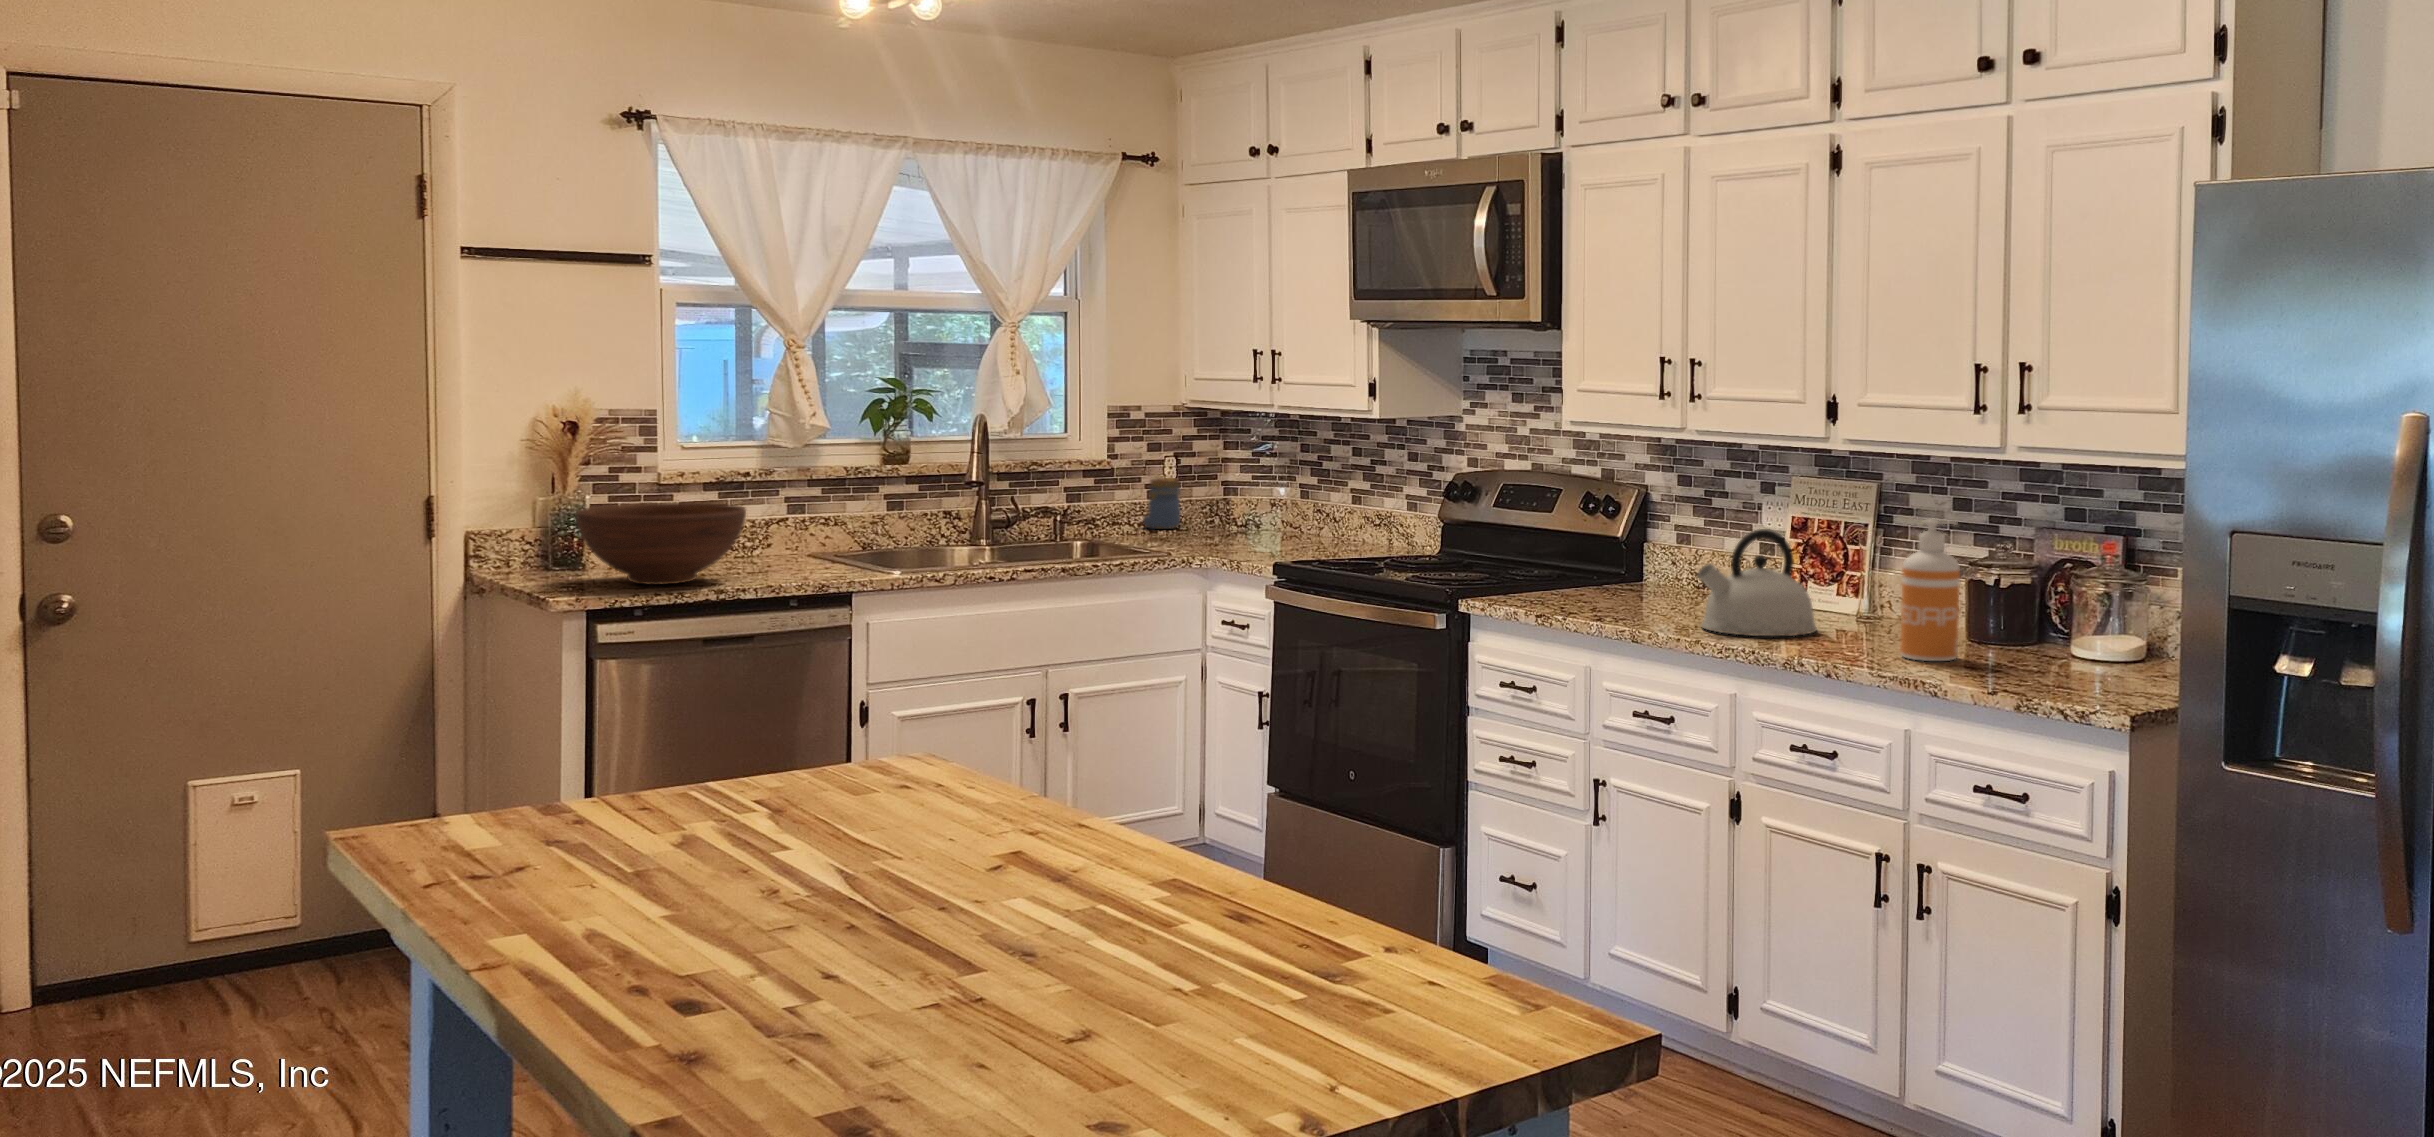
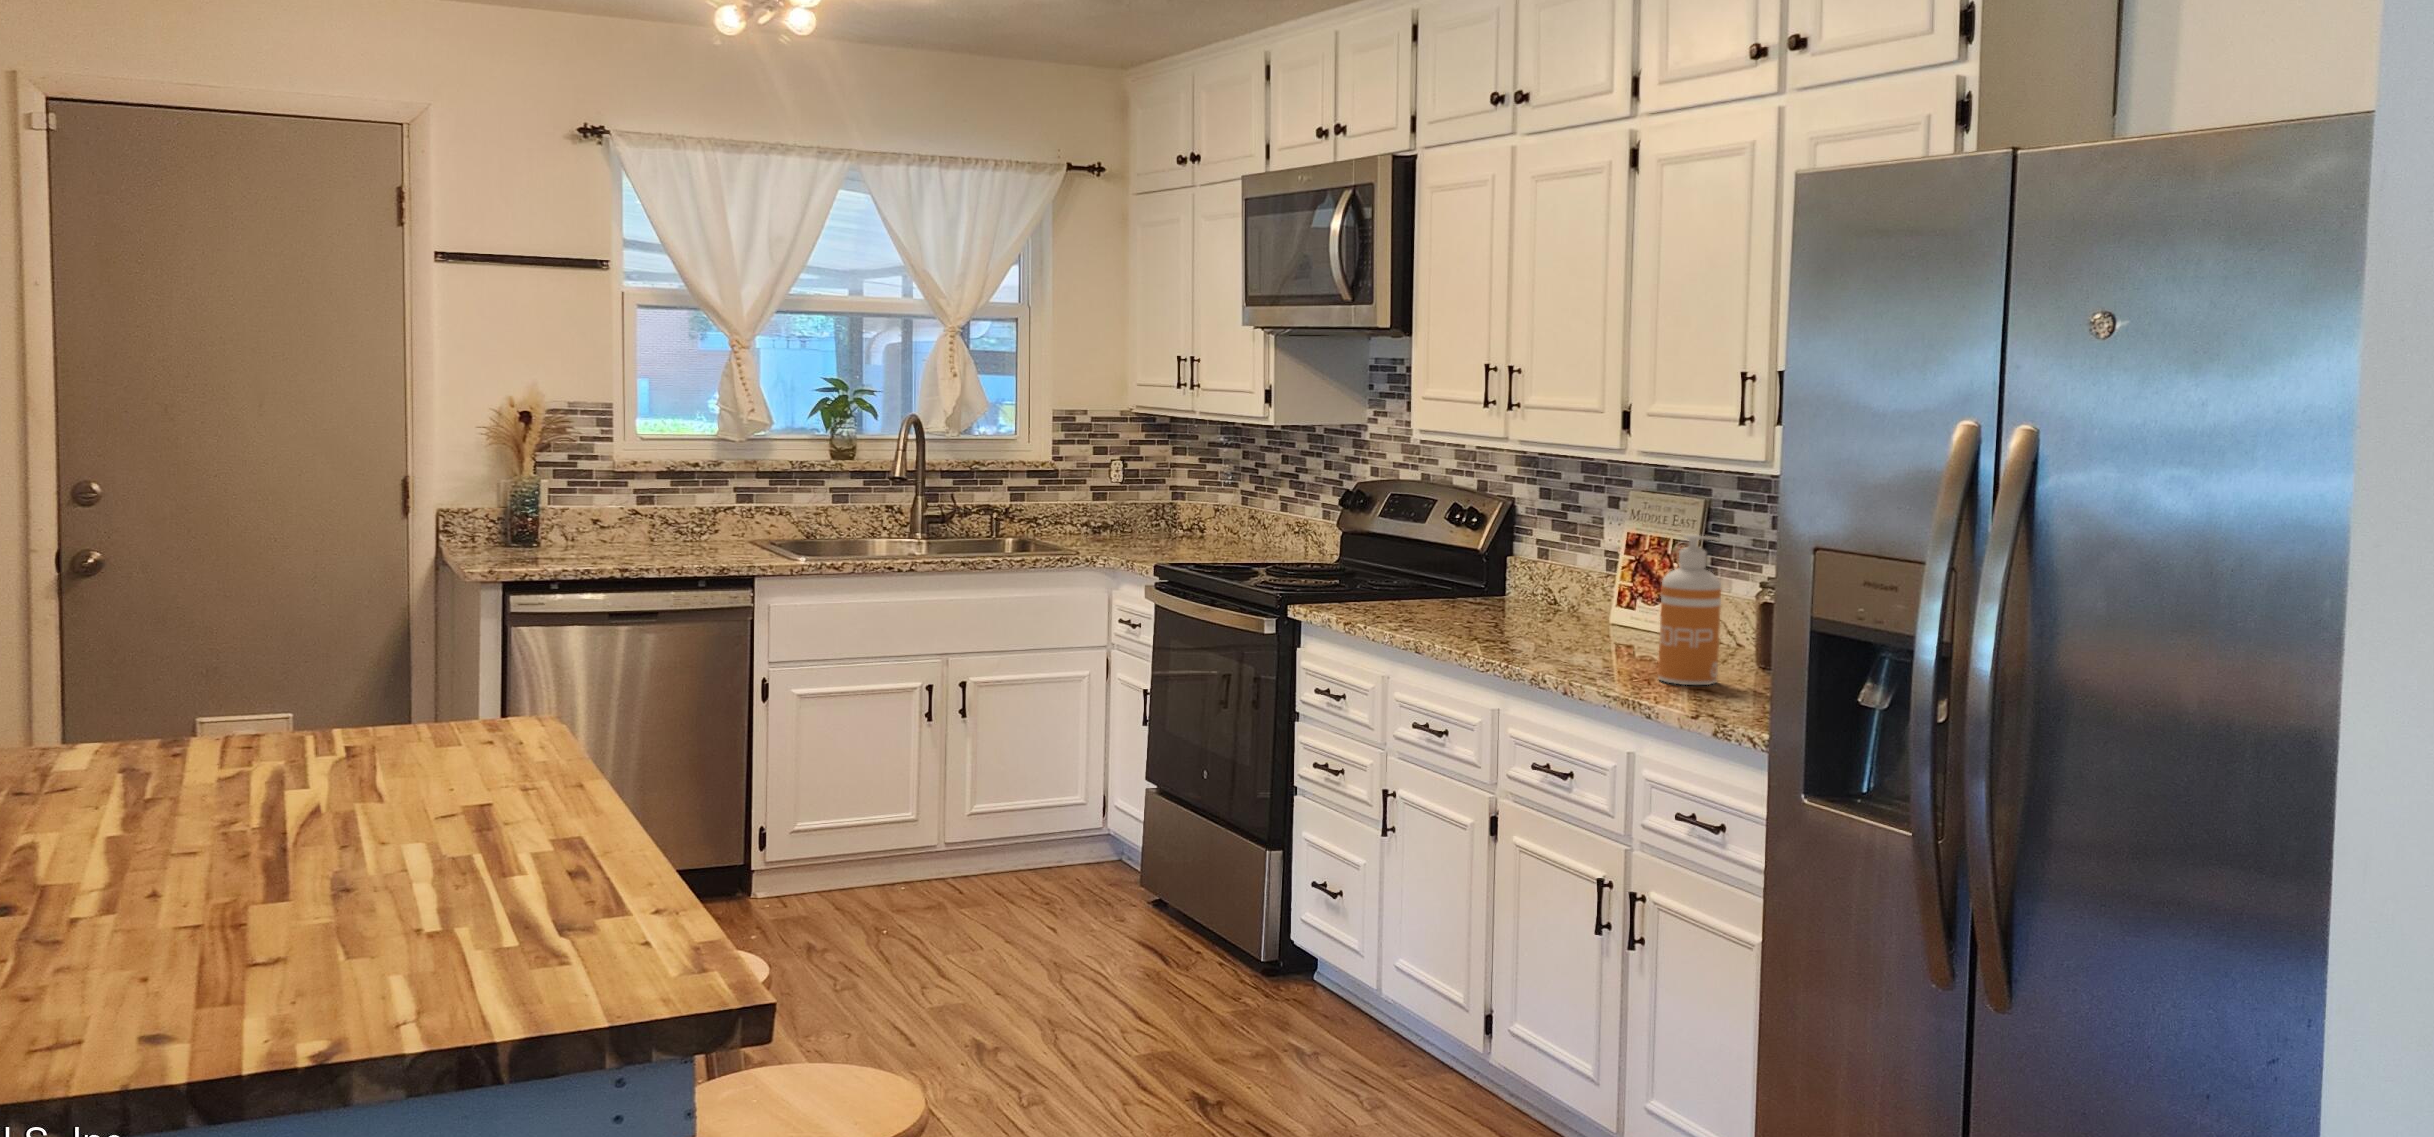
jar: present [1143,478,1180,529] -> none [1090,480,1130,530]
fruit bowl: present [576,503,746,585] -> none [502,488,656,562]
kettle: present [1698,529,1817,636] -> none [1481,542,1610,653]

